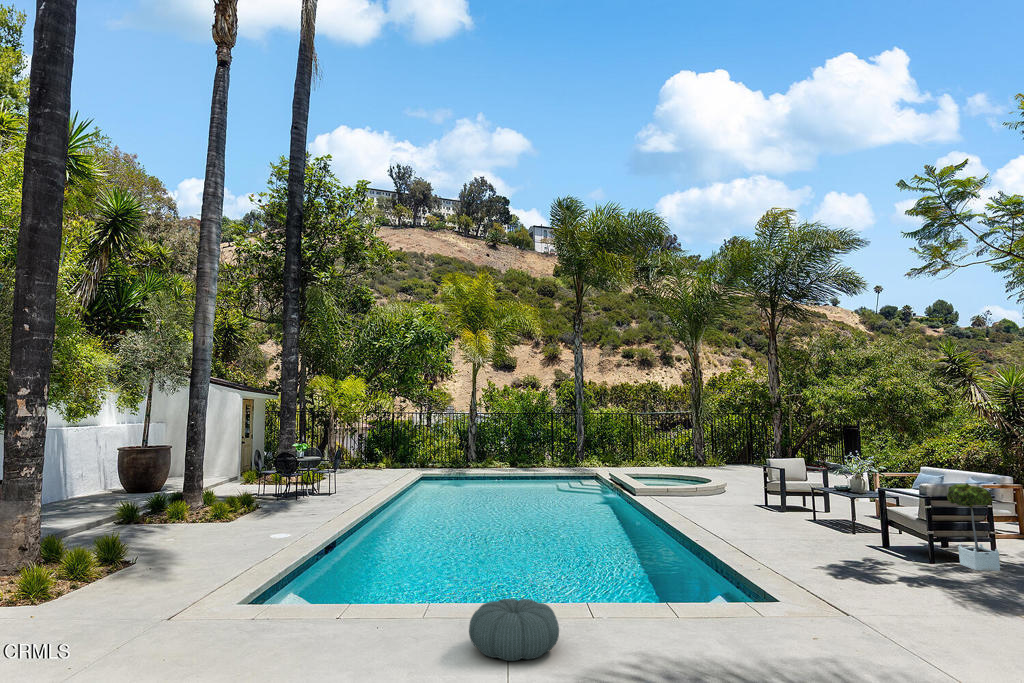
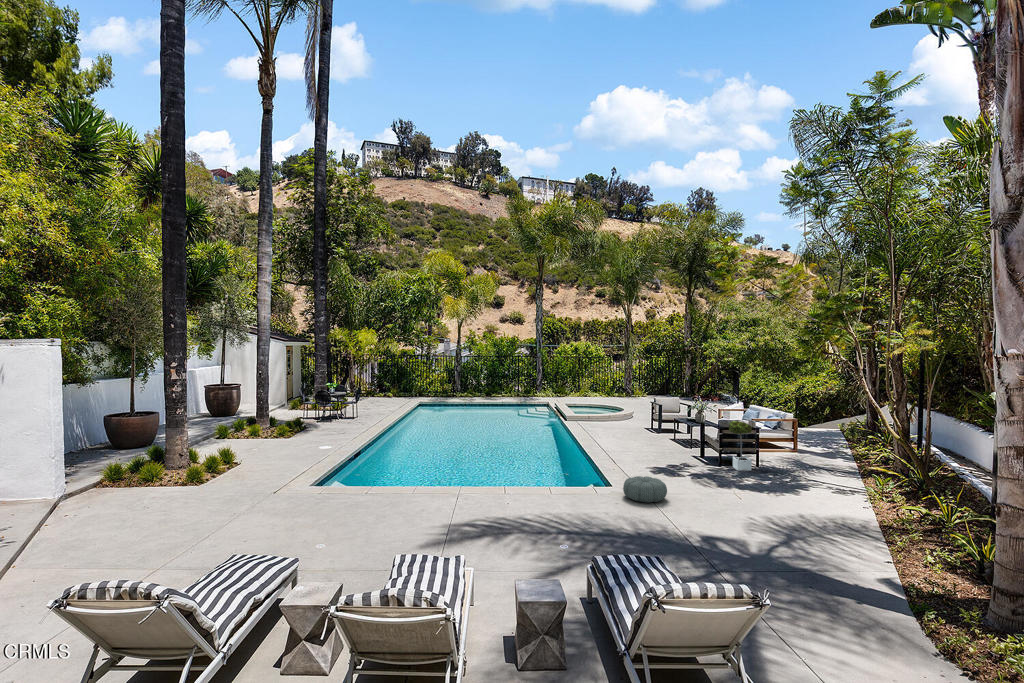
pouf: present [469,598,559,661] -> present [623,476,667,503]

